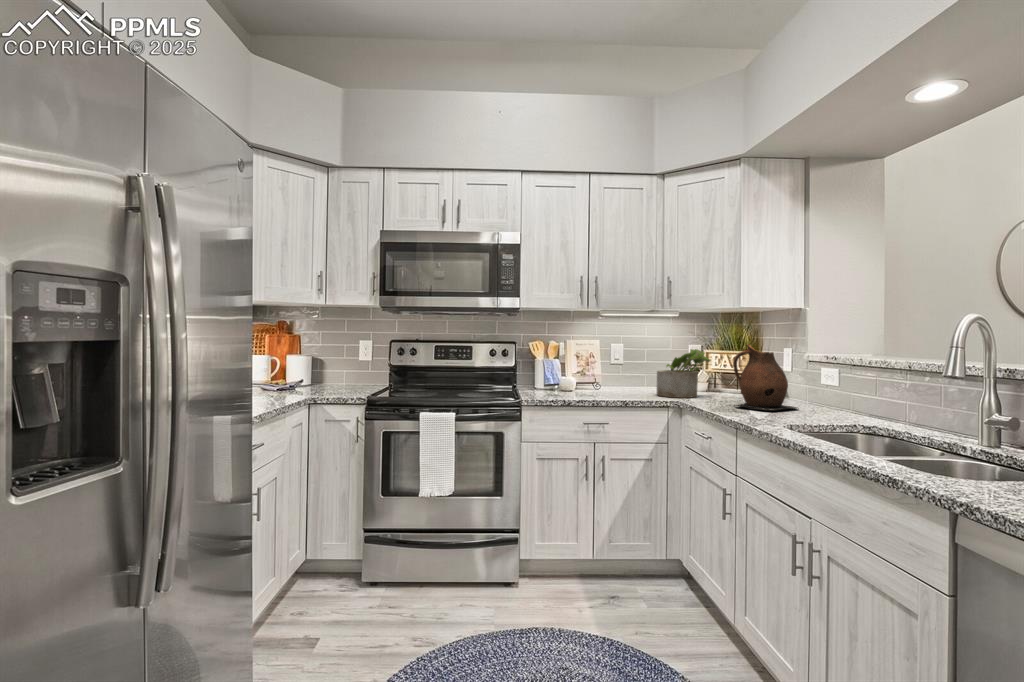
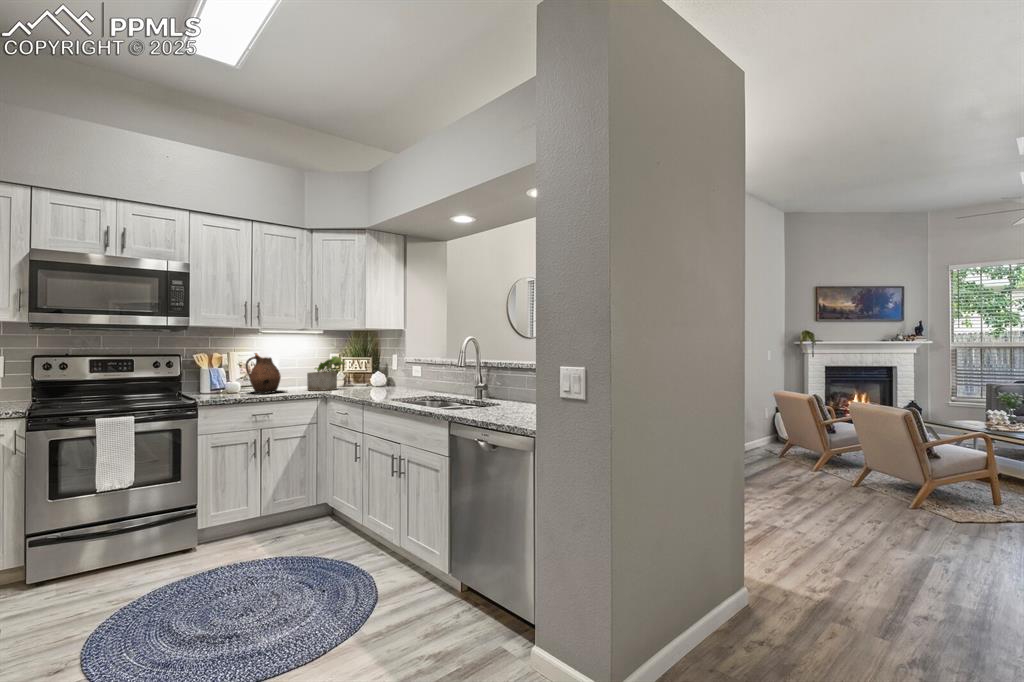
ceramic pitcher: present [733,344,797,411] -> present [245,353,285,394]

